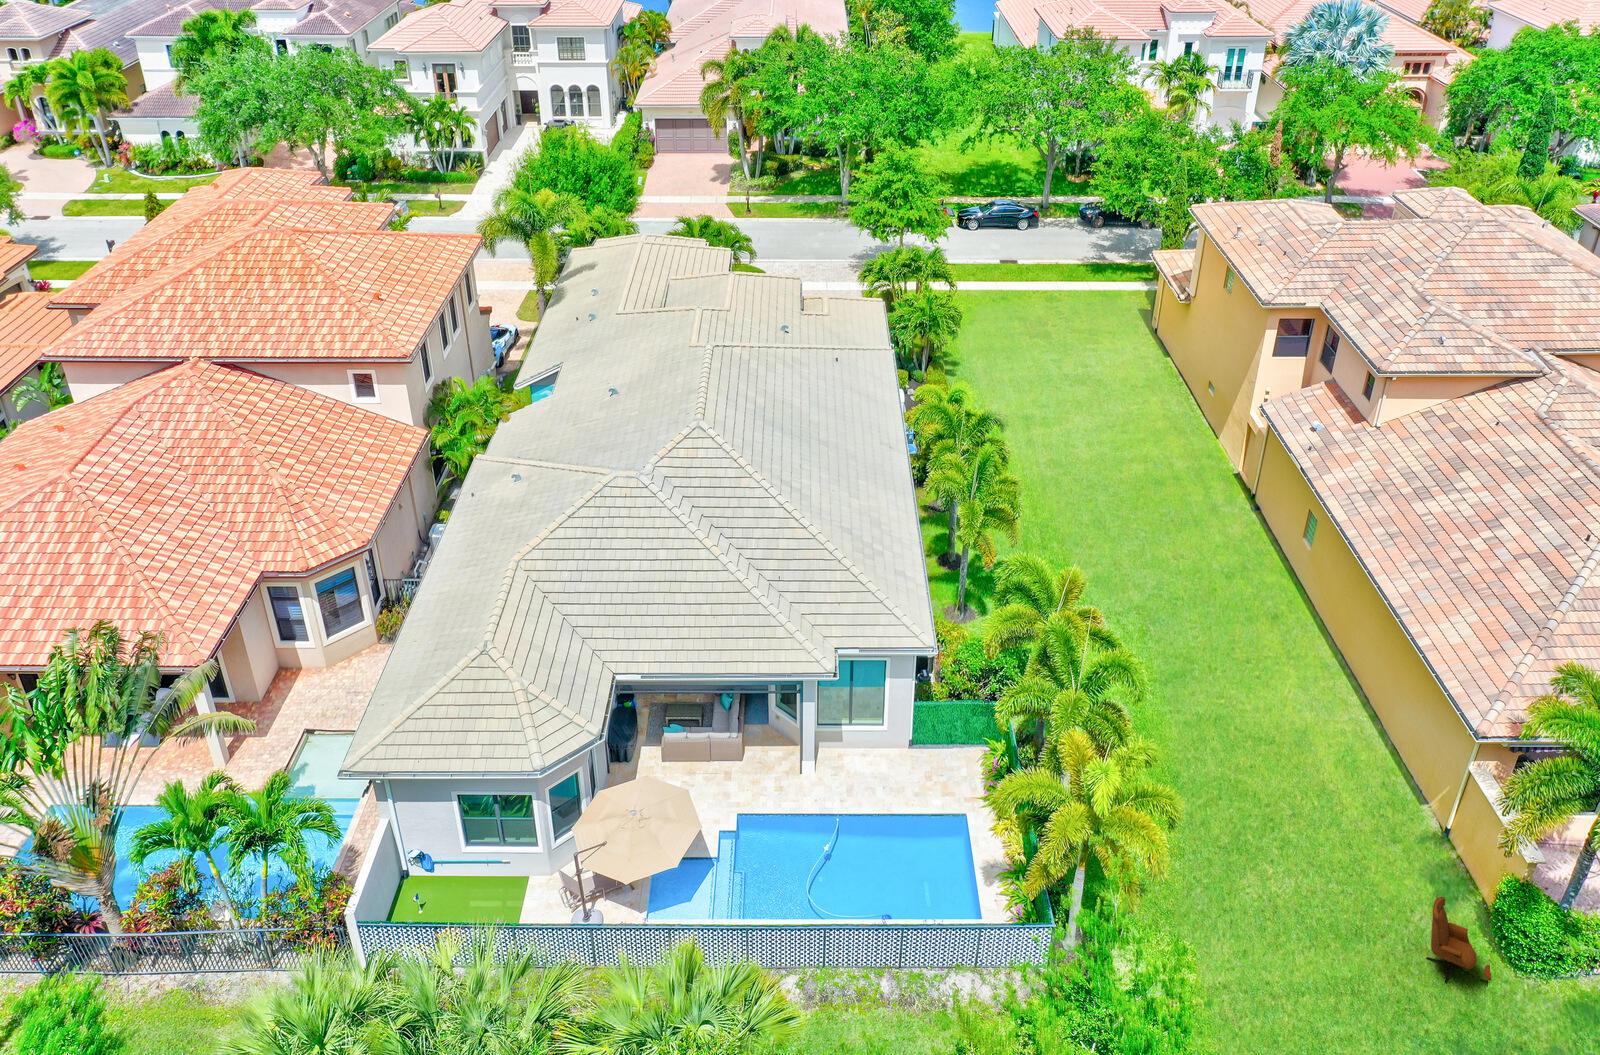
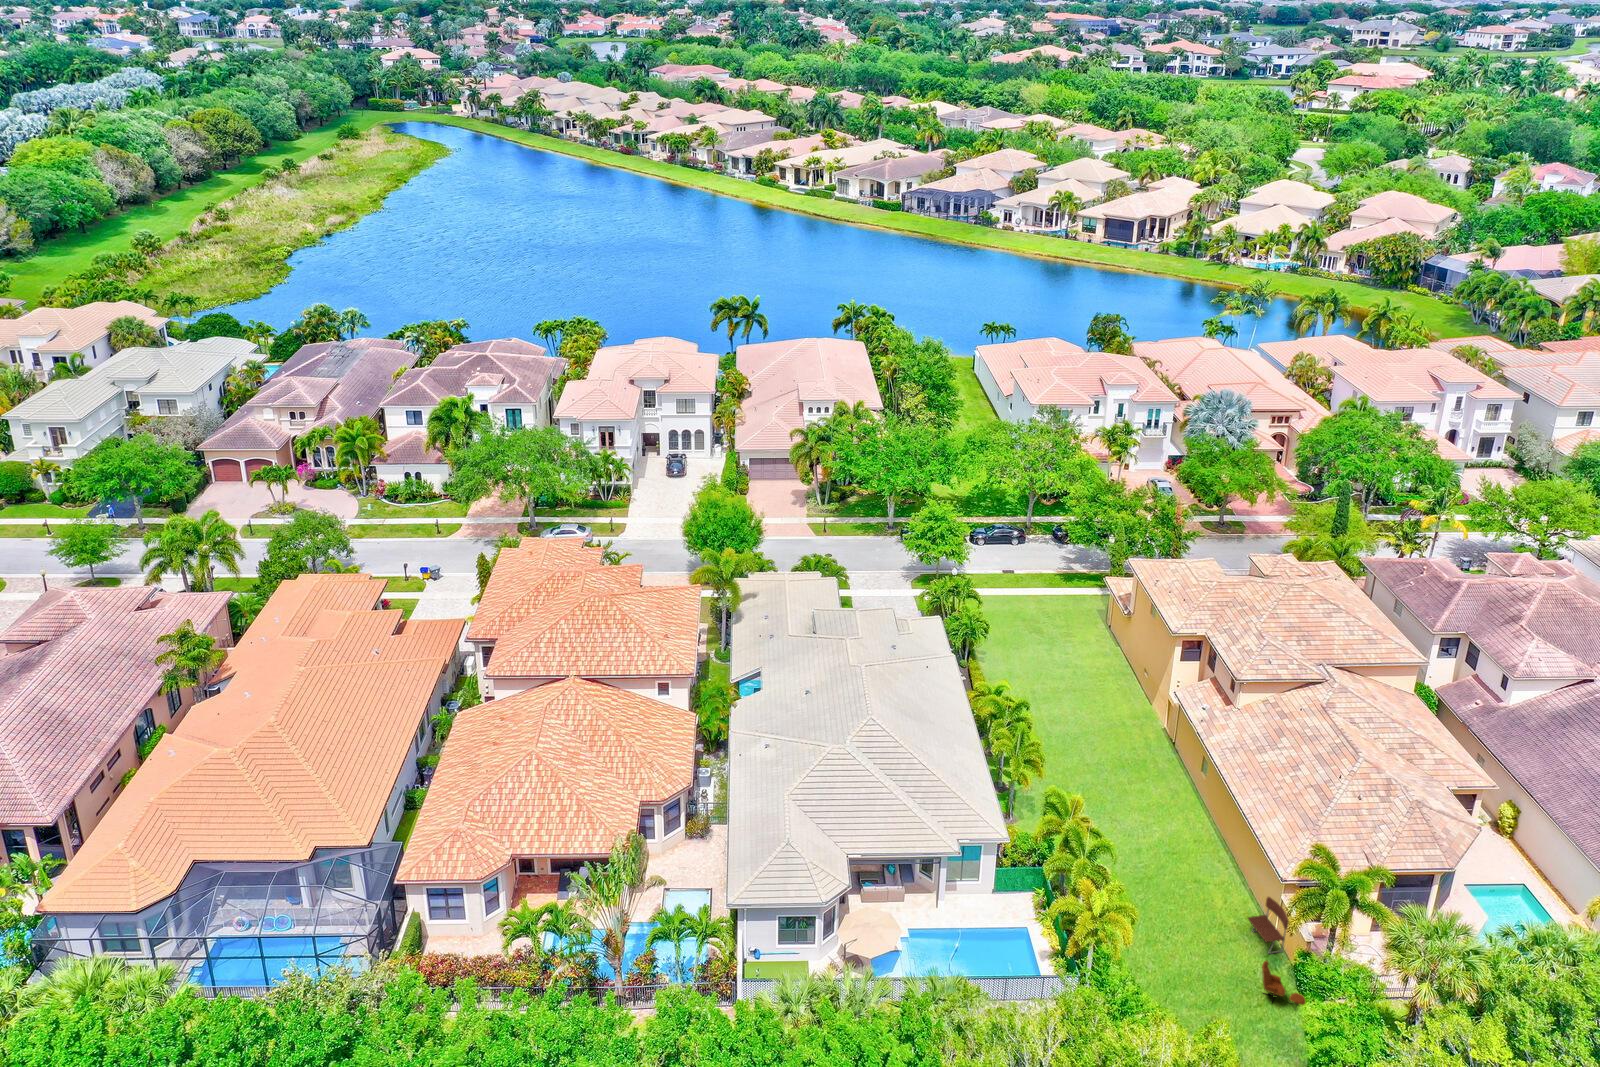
bench: none [1395,766,1484,876] -> present [1248,897,1289,954]

